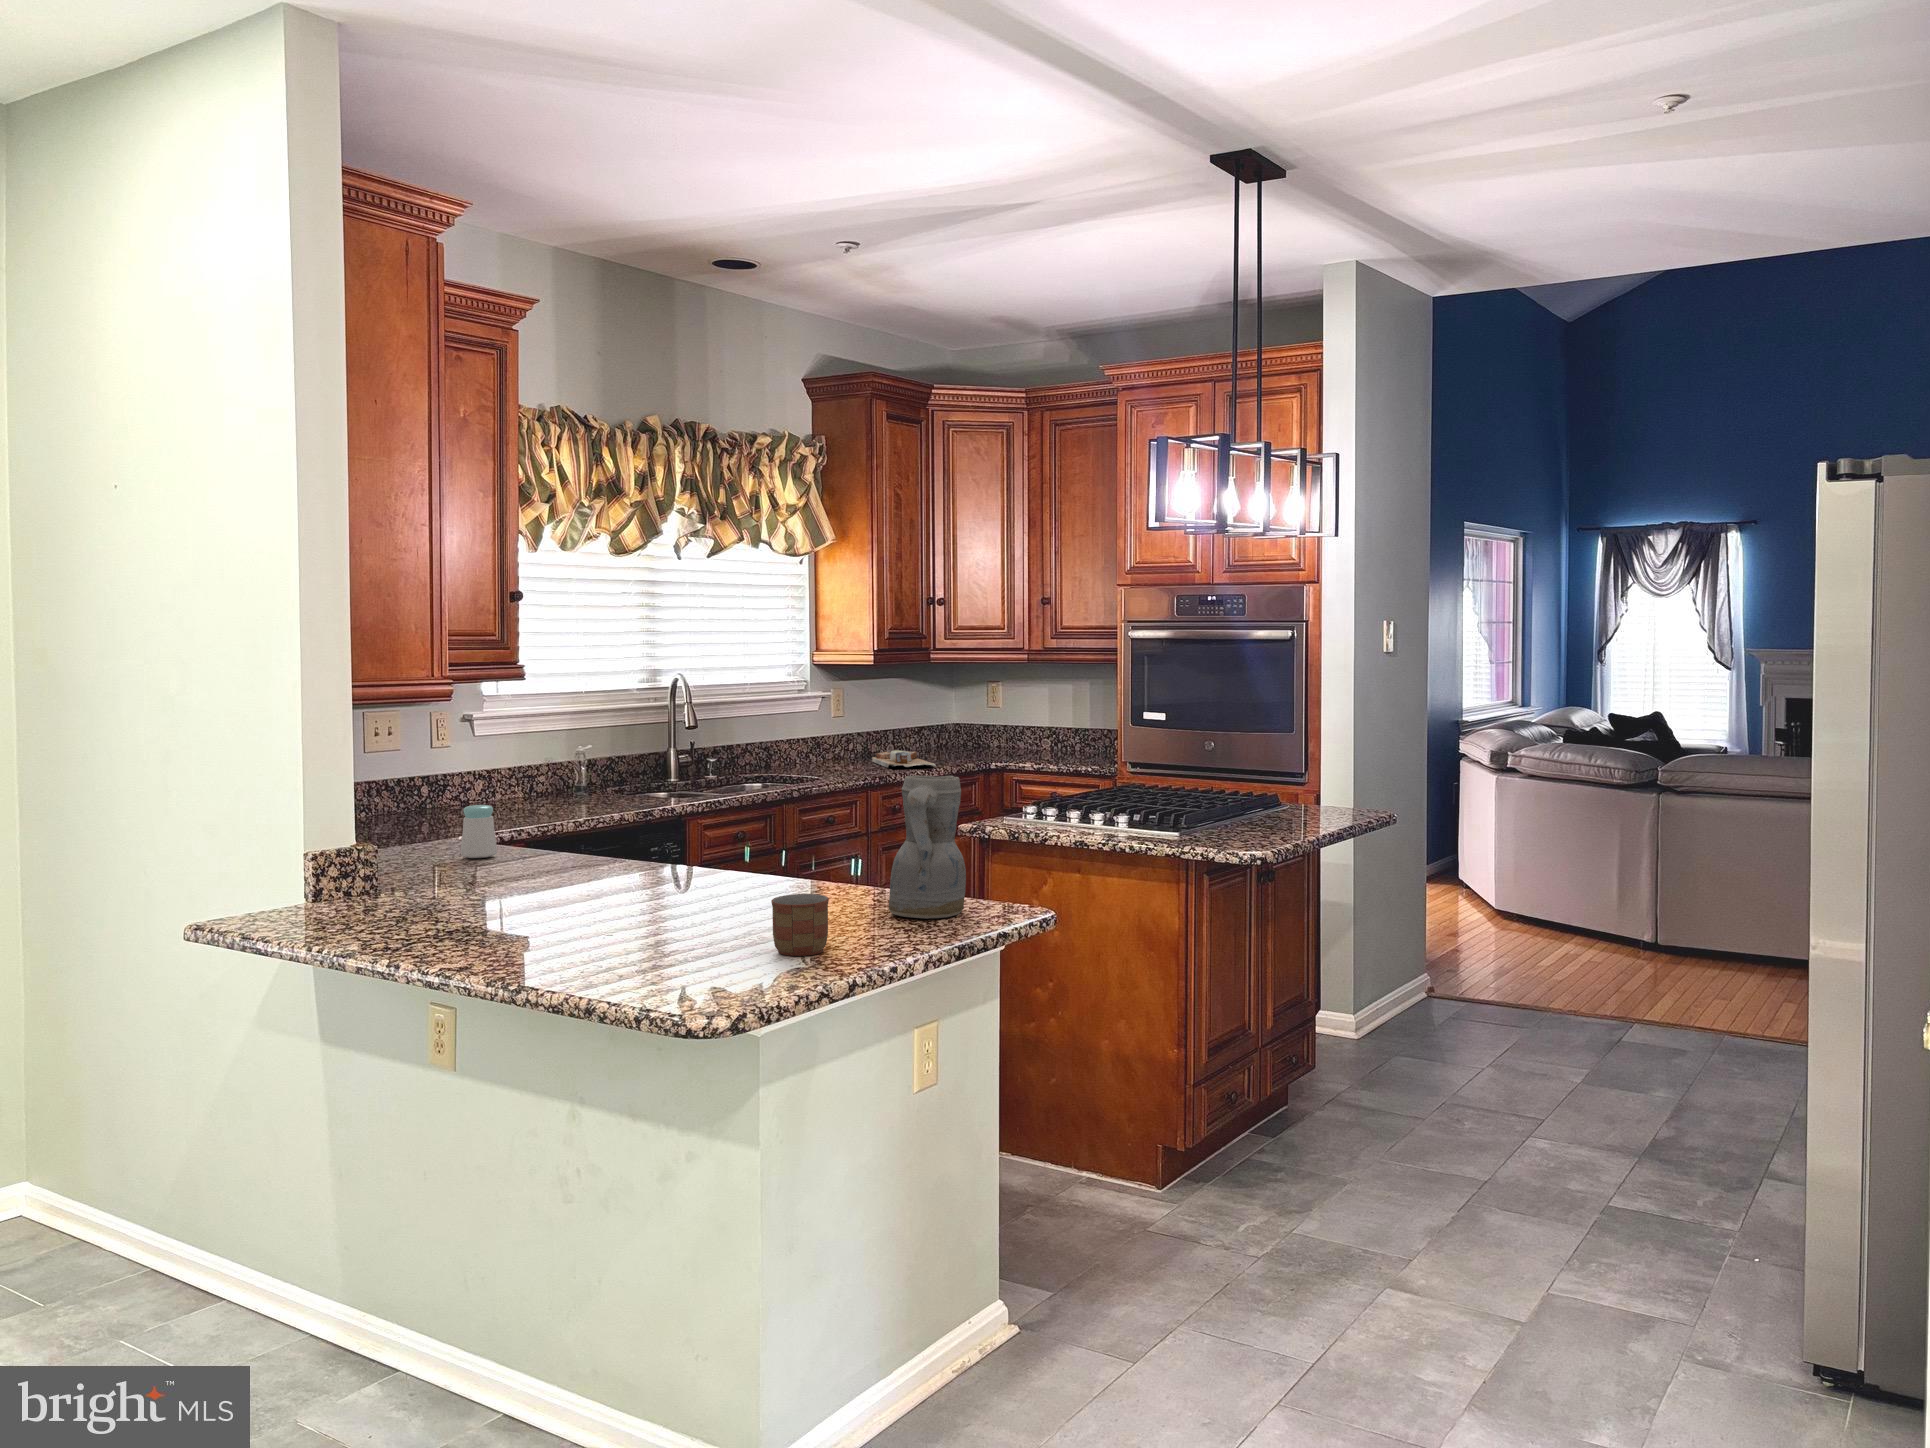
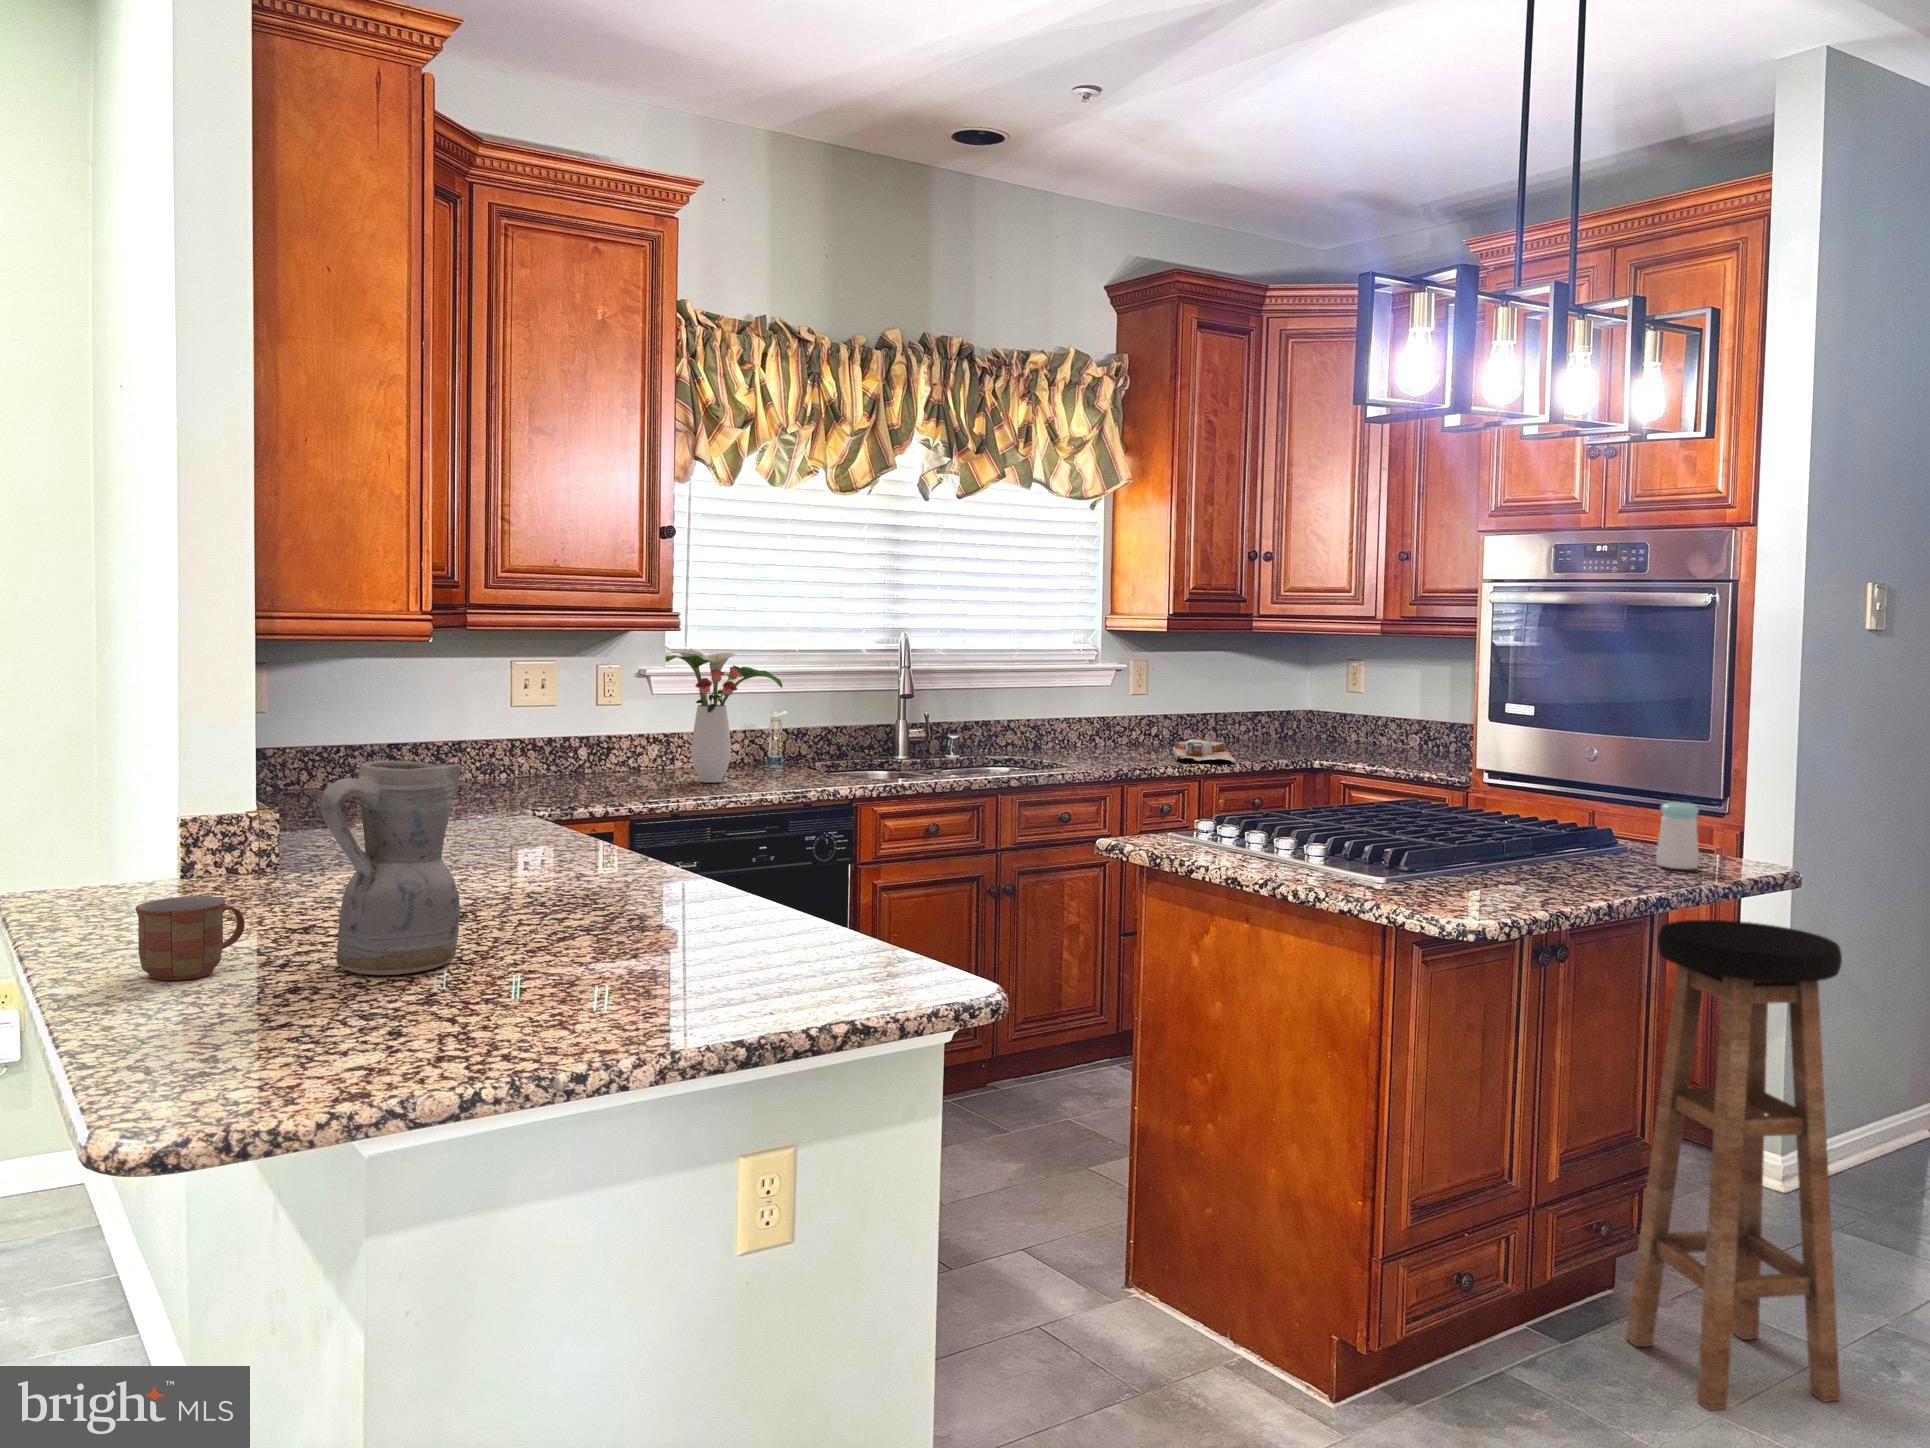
flower arrangement: none [510,693,618,808] -> present [665,648,782,782]
ceramic pitcher: present [889,776,966,919] -> present [321,761,462,975]
salt shaker: present [461,805,497,858] -> present [1656,802,1699,869]
bar stool: none [1308,846,1440,1159] -> present [1626,920,1842,1410]
mug: present [771,894,829,956] -> present [135,896,245,980]

